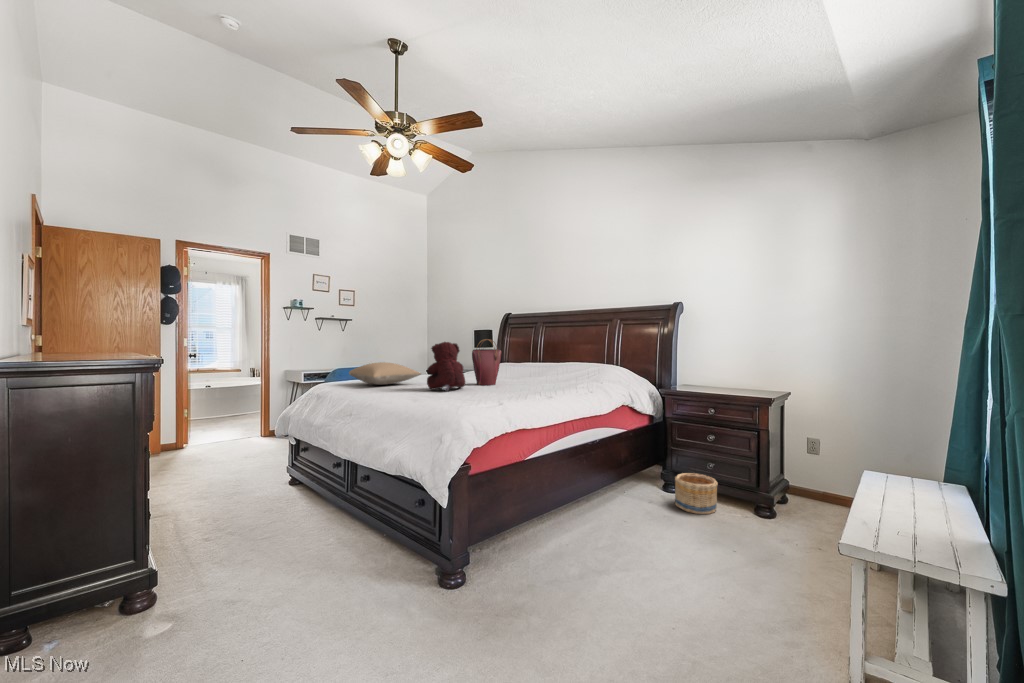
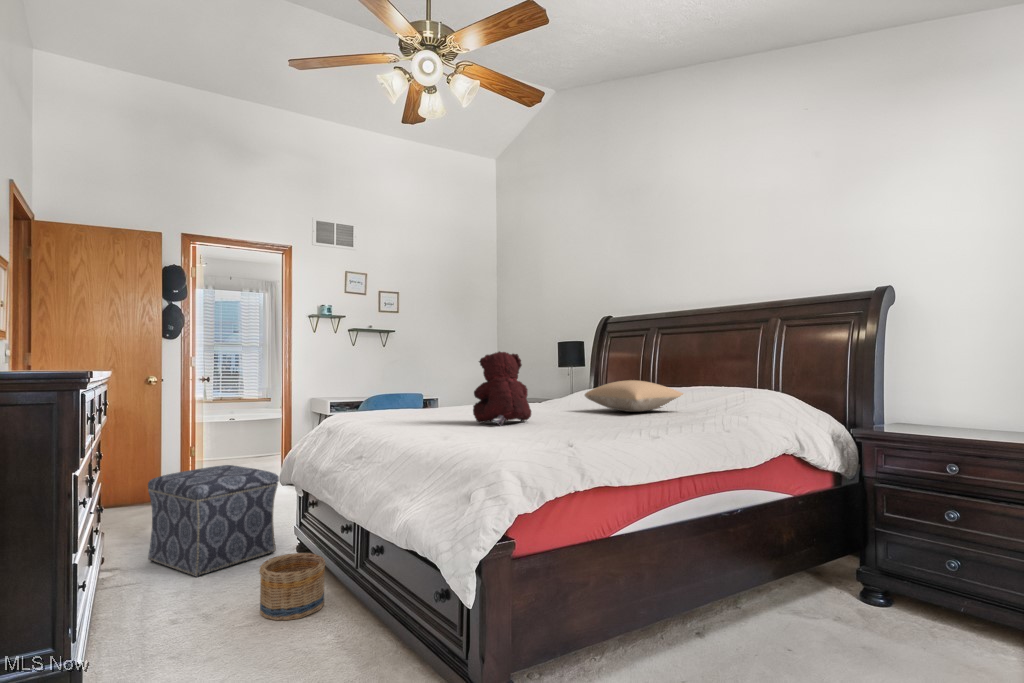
handbag: present [472,339,501,385] -> none [543,349,588,418]
pillow: present [349,362,421,385] -> present [585,380,683,412]
ottoman: none [171,423,276,505] -> present [148,465,279,577]
basket: present [675,473,718,514] -> present [259,553,326,620]

